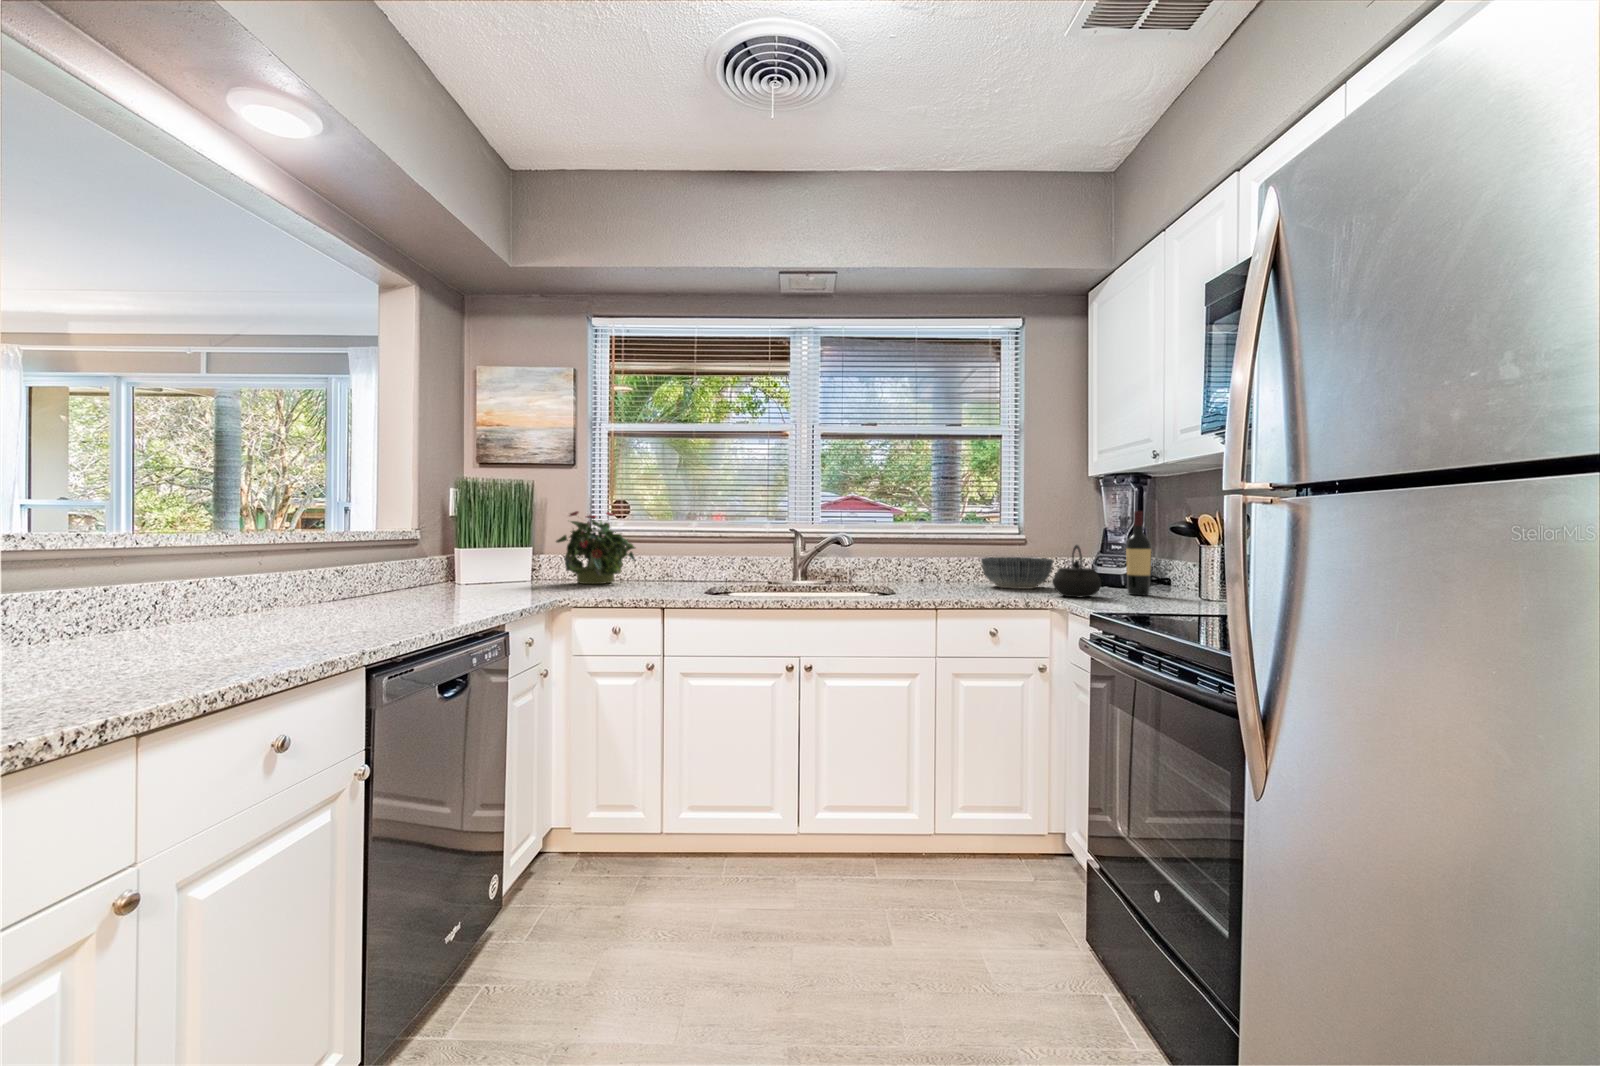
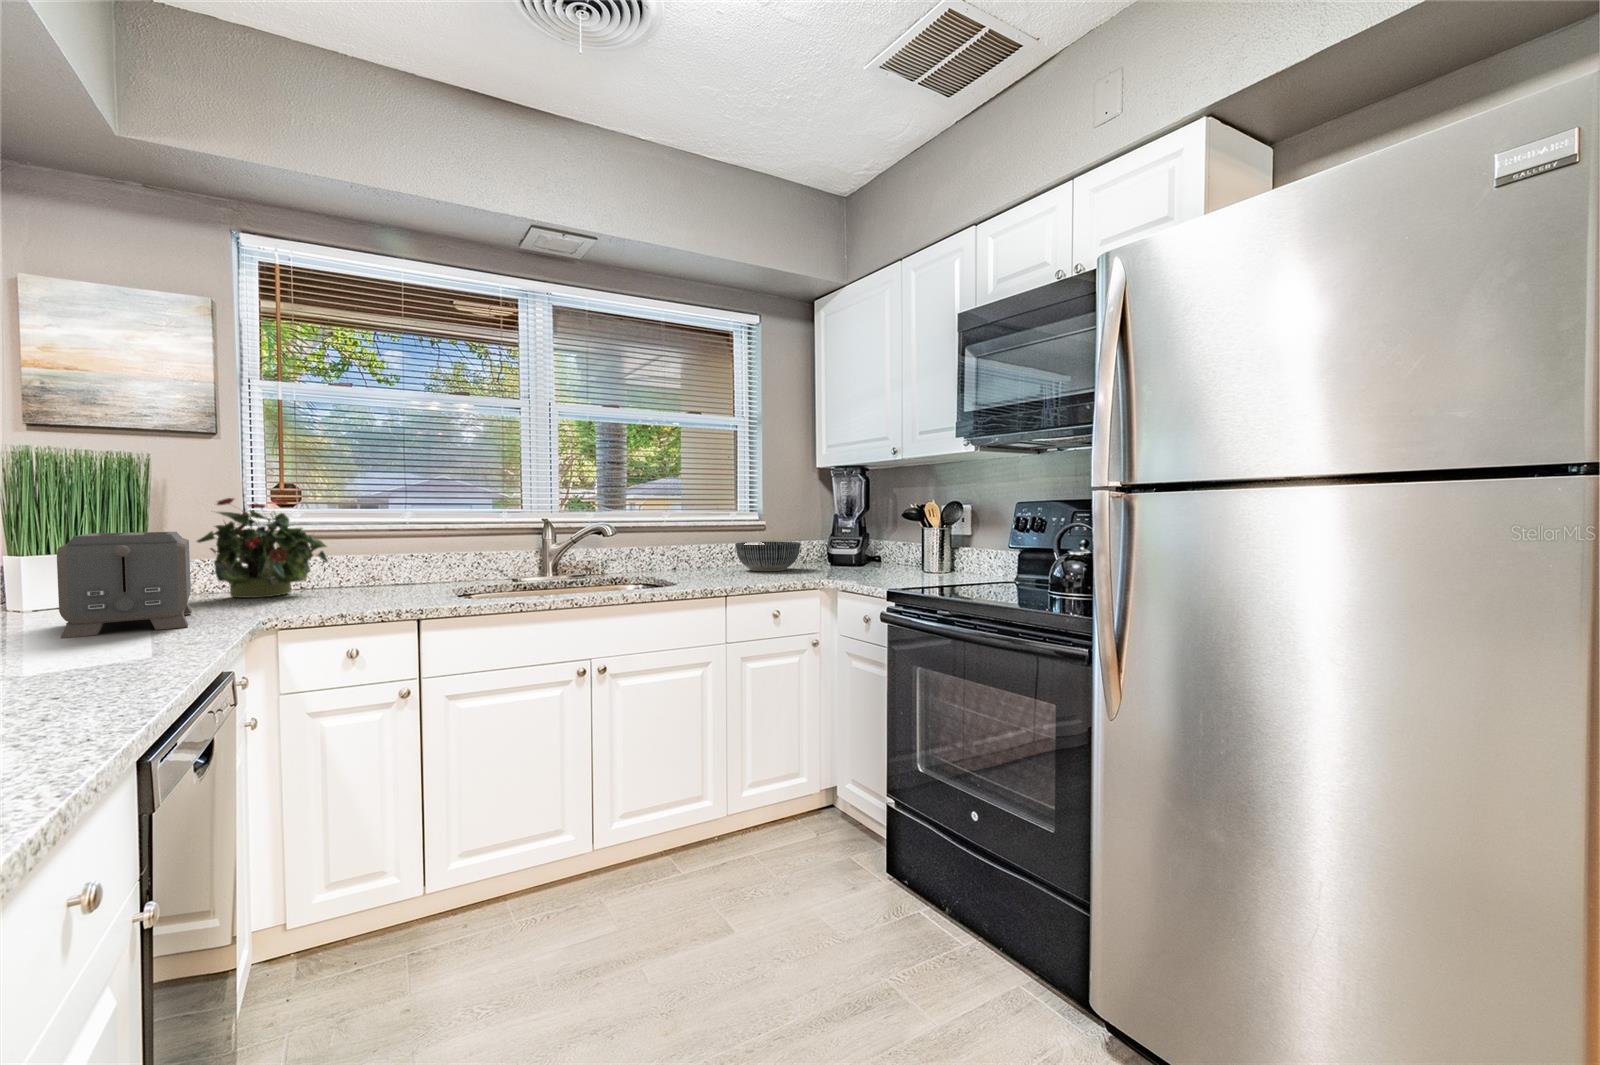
wine bottle: present [1126,511,1151,595] -> none [865,498,885,570]
toaster: none [445,534,534,602] -> present [57,532,192,638]
kettle: present [1052,545,1101,597] -> none [815,528,856,575]

